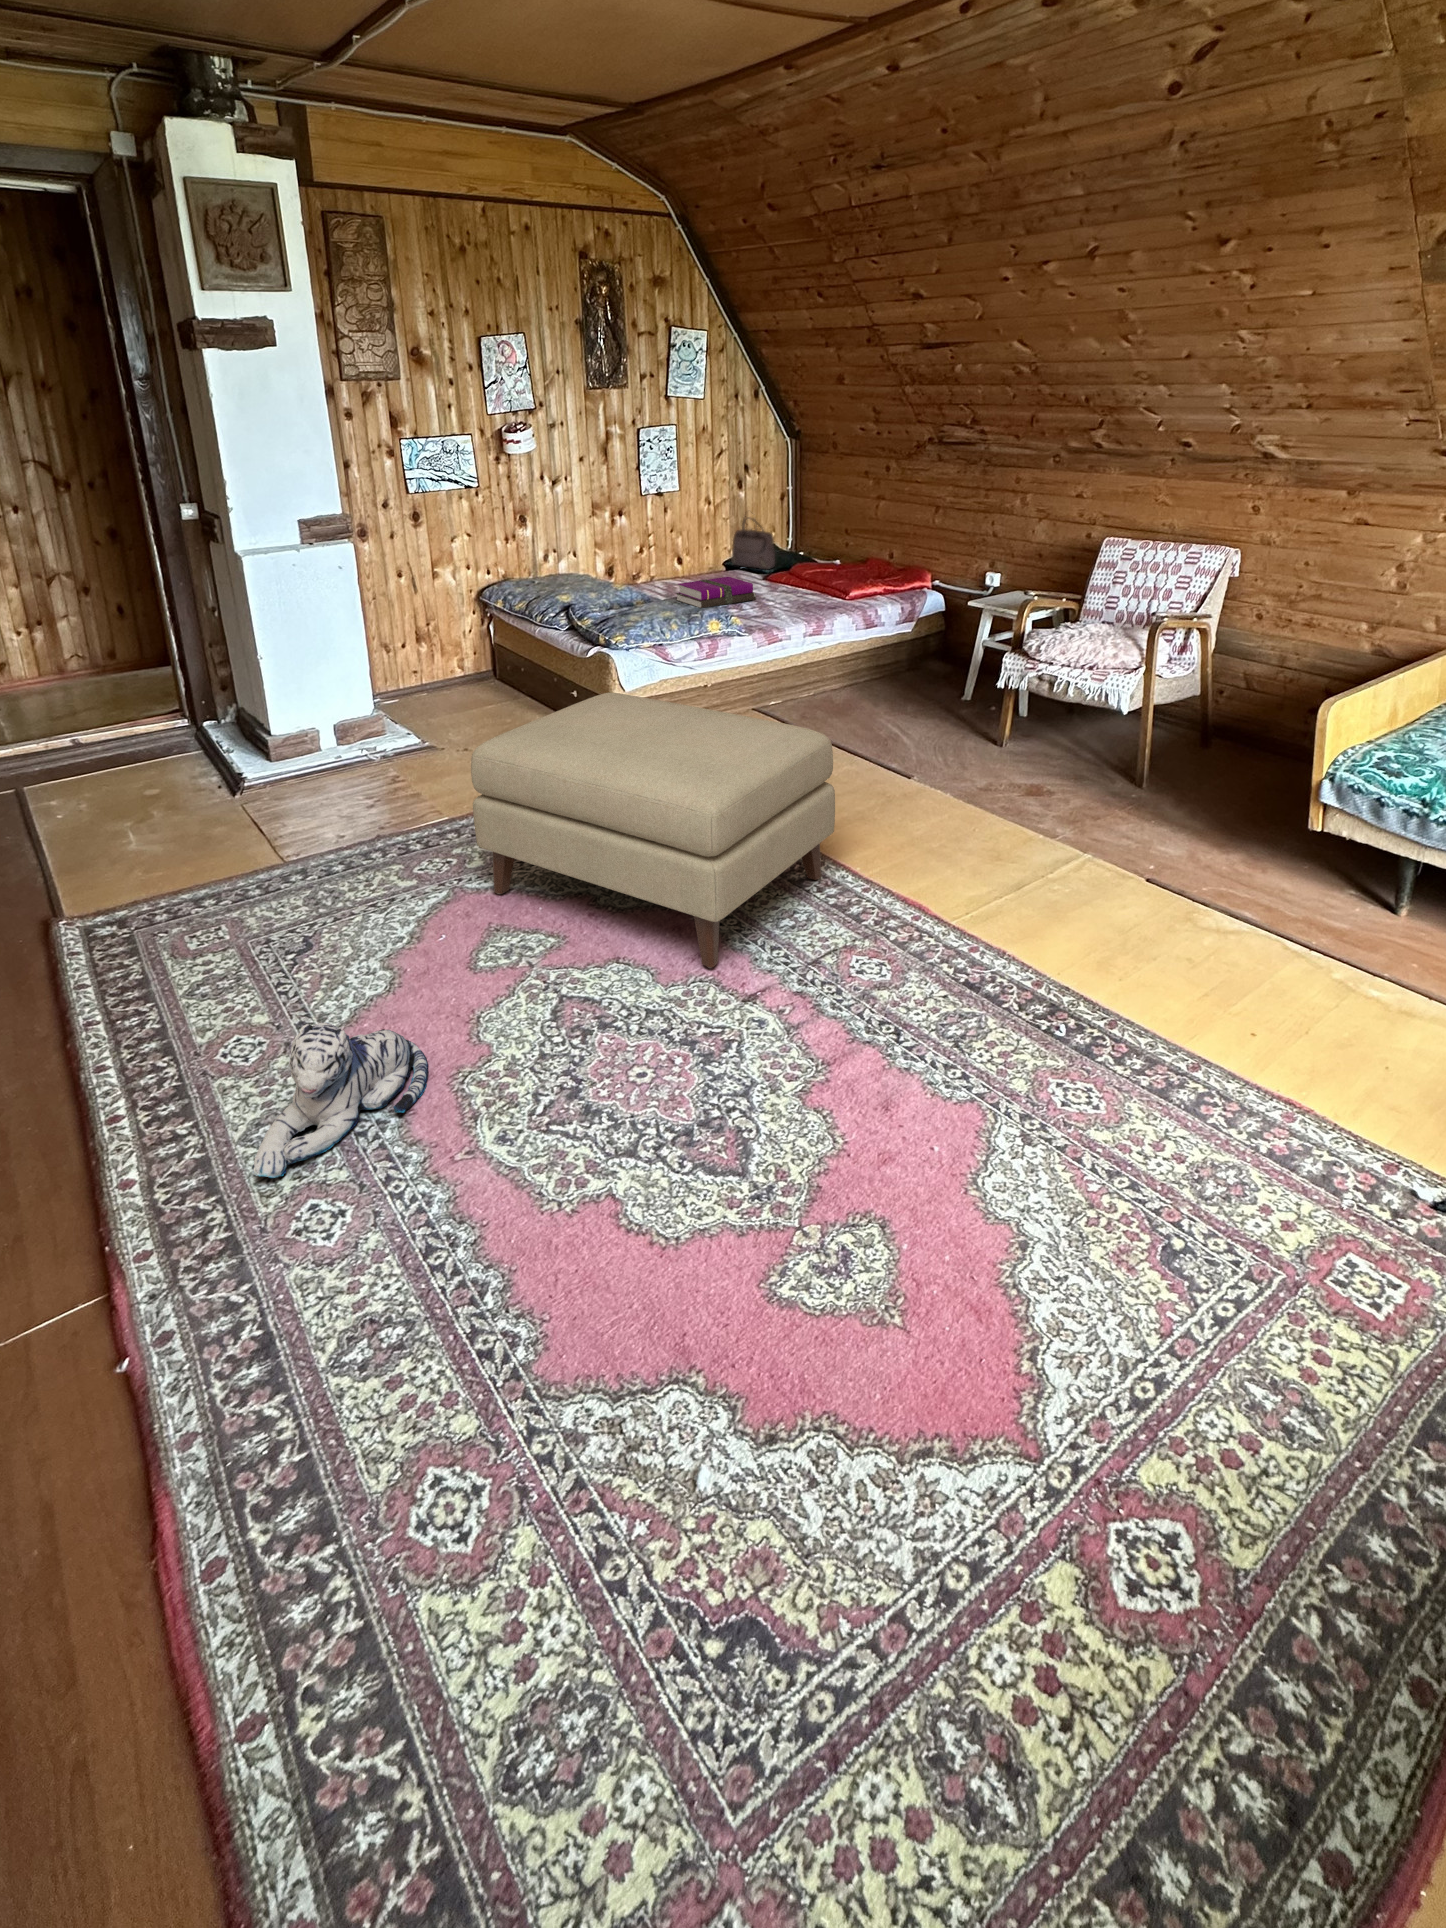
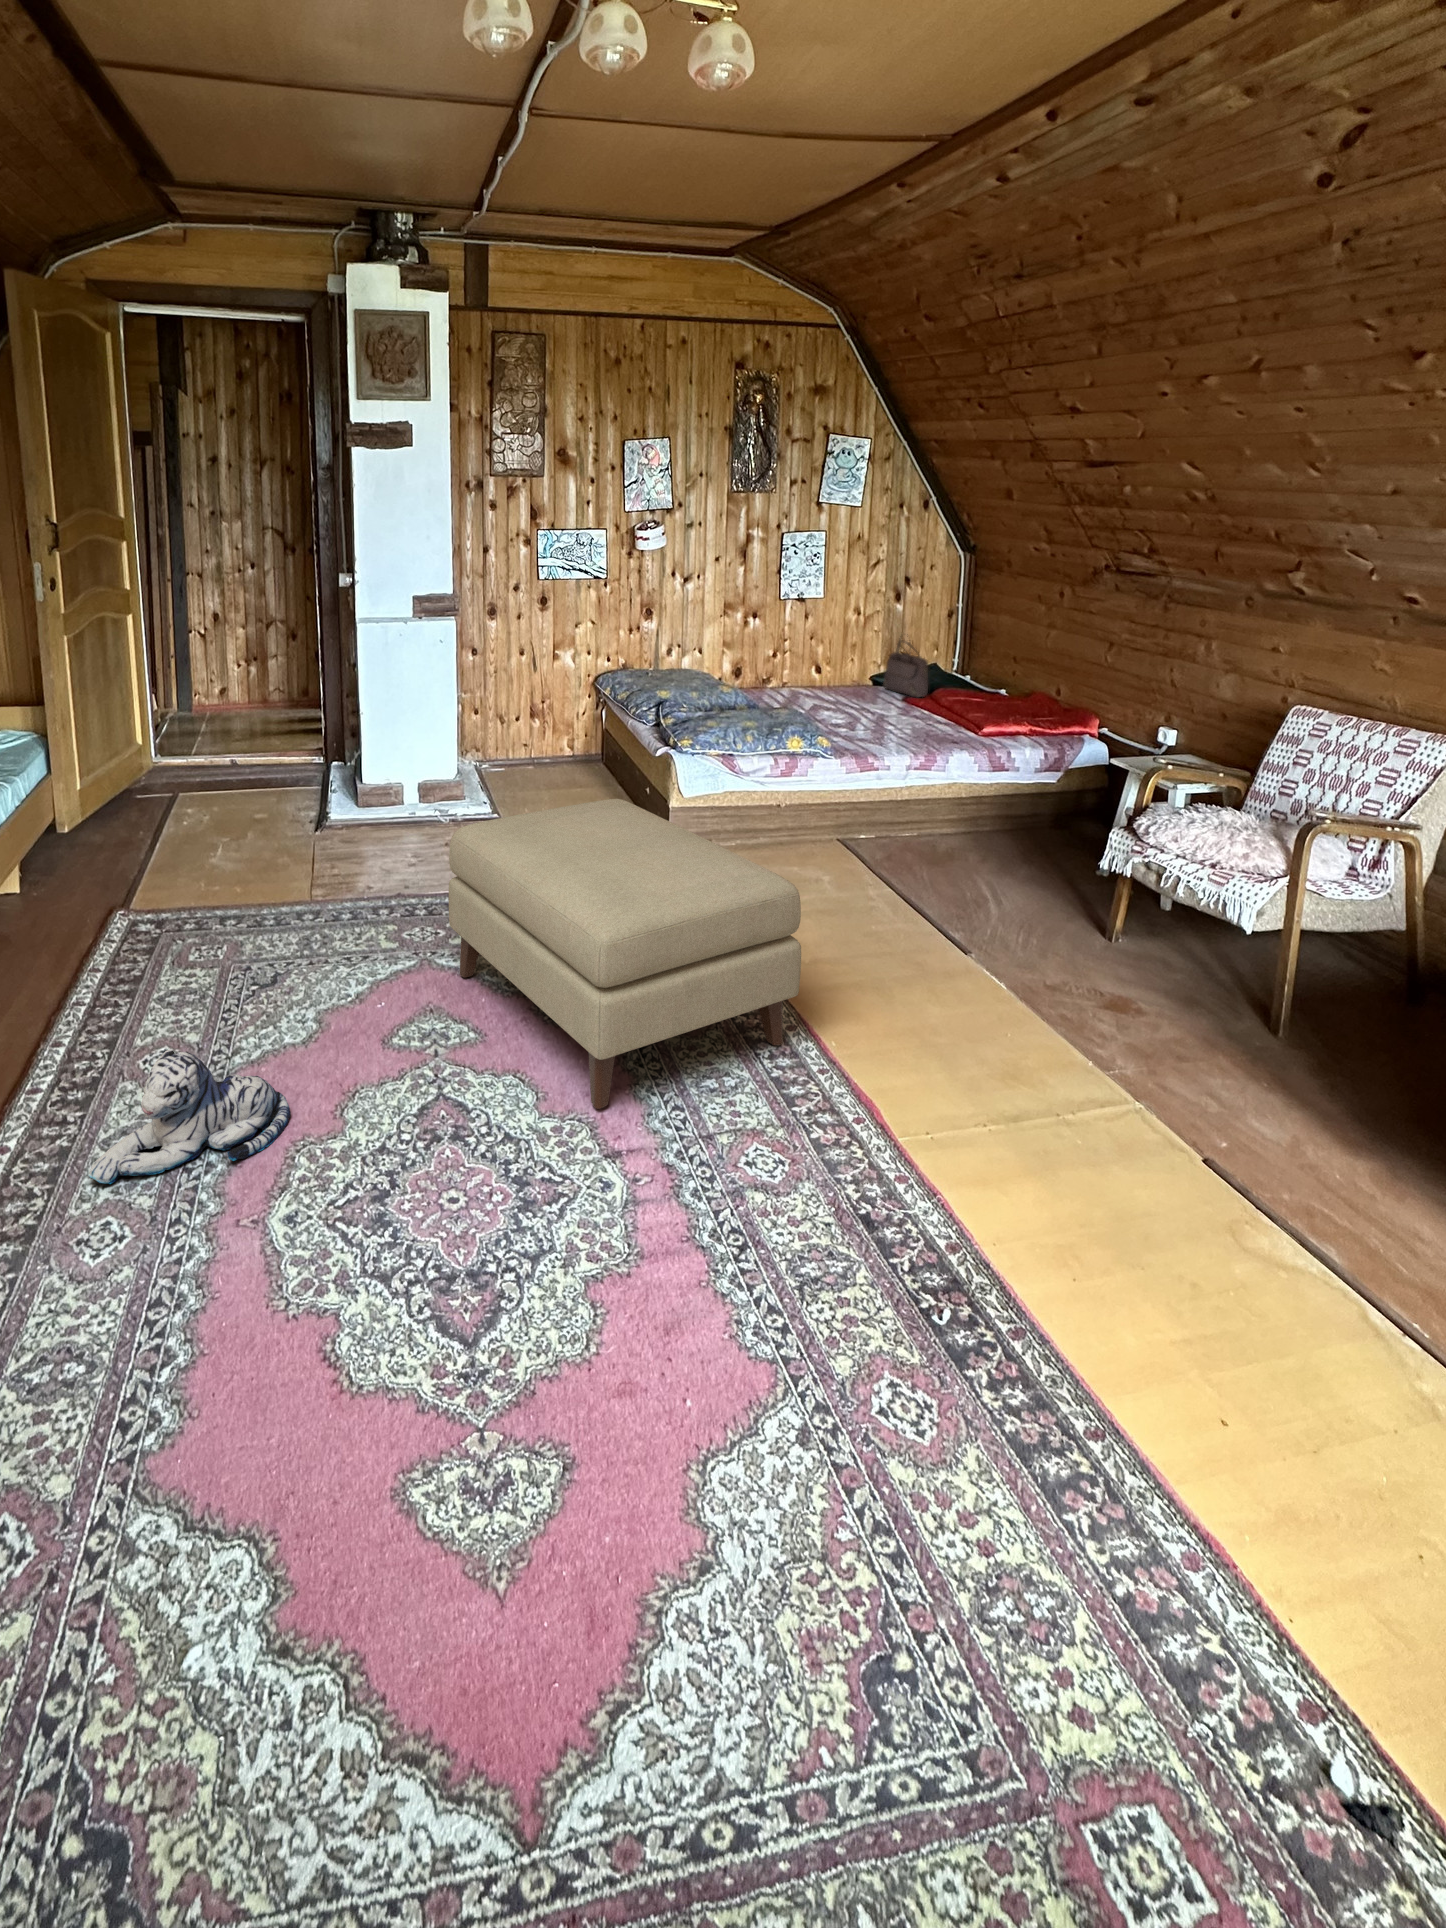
notebook: present [676,577,756,608] -> none [785,700,868,729]

